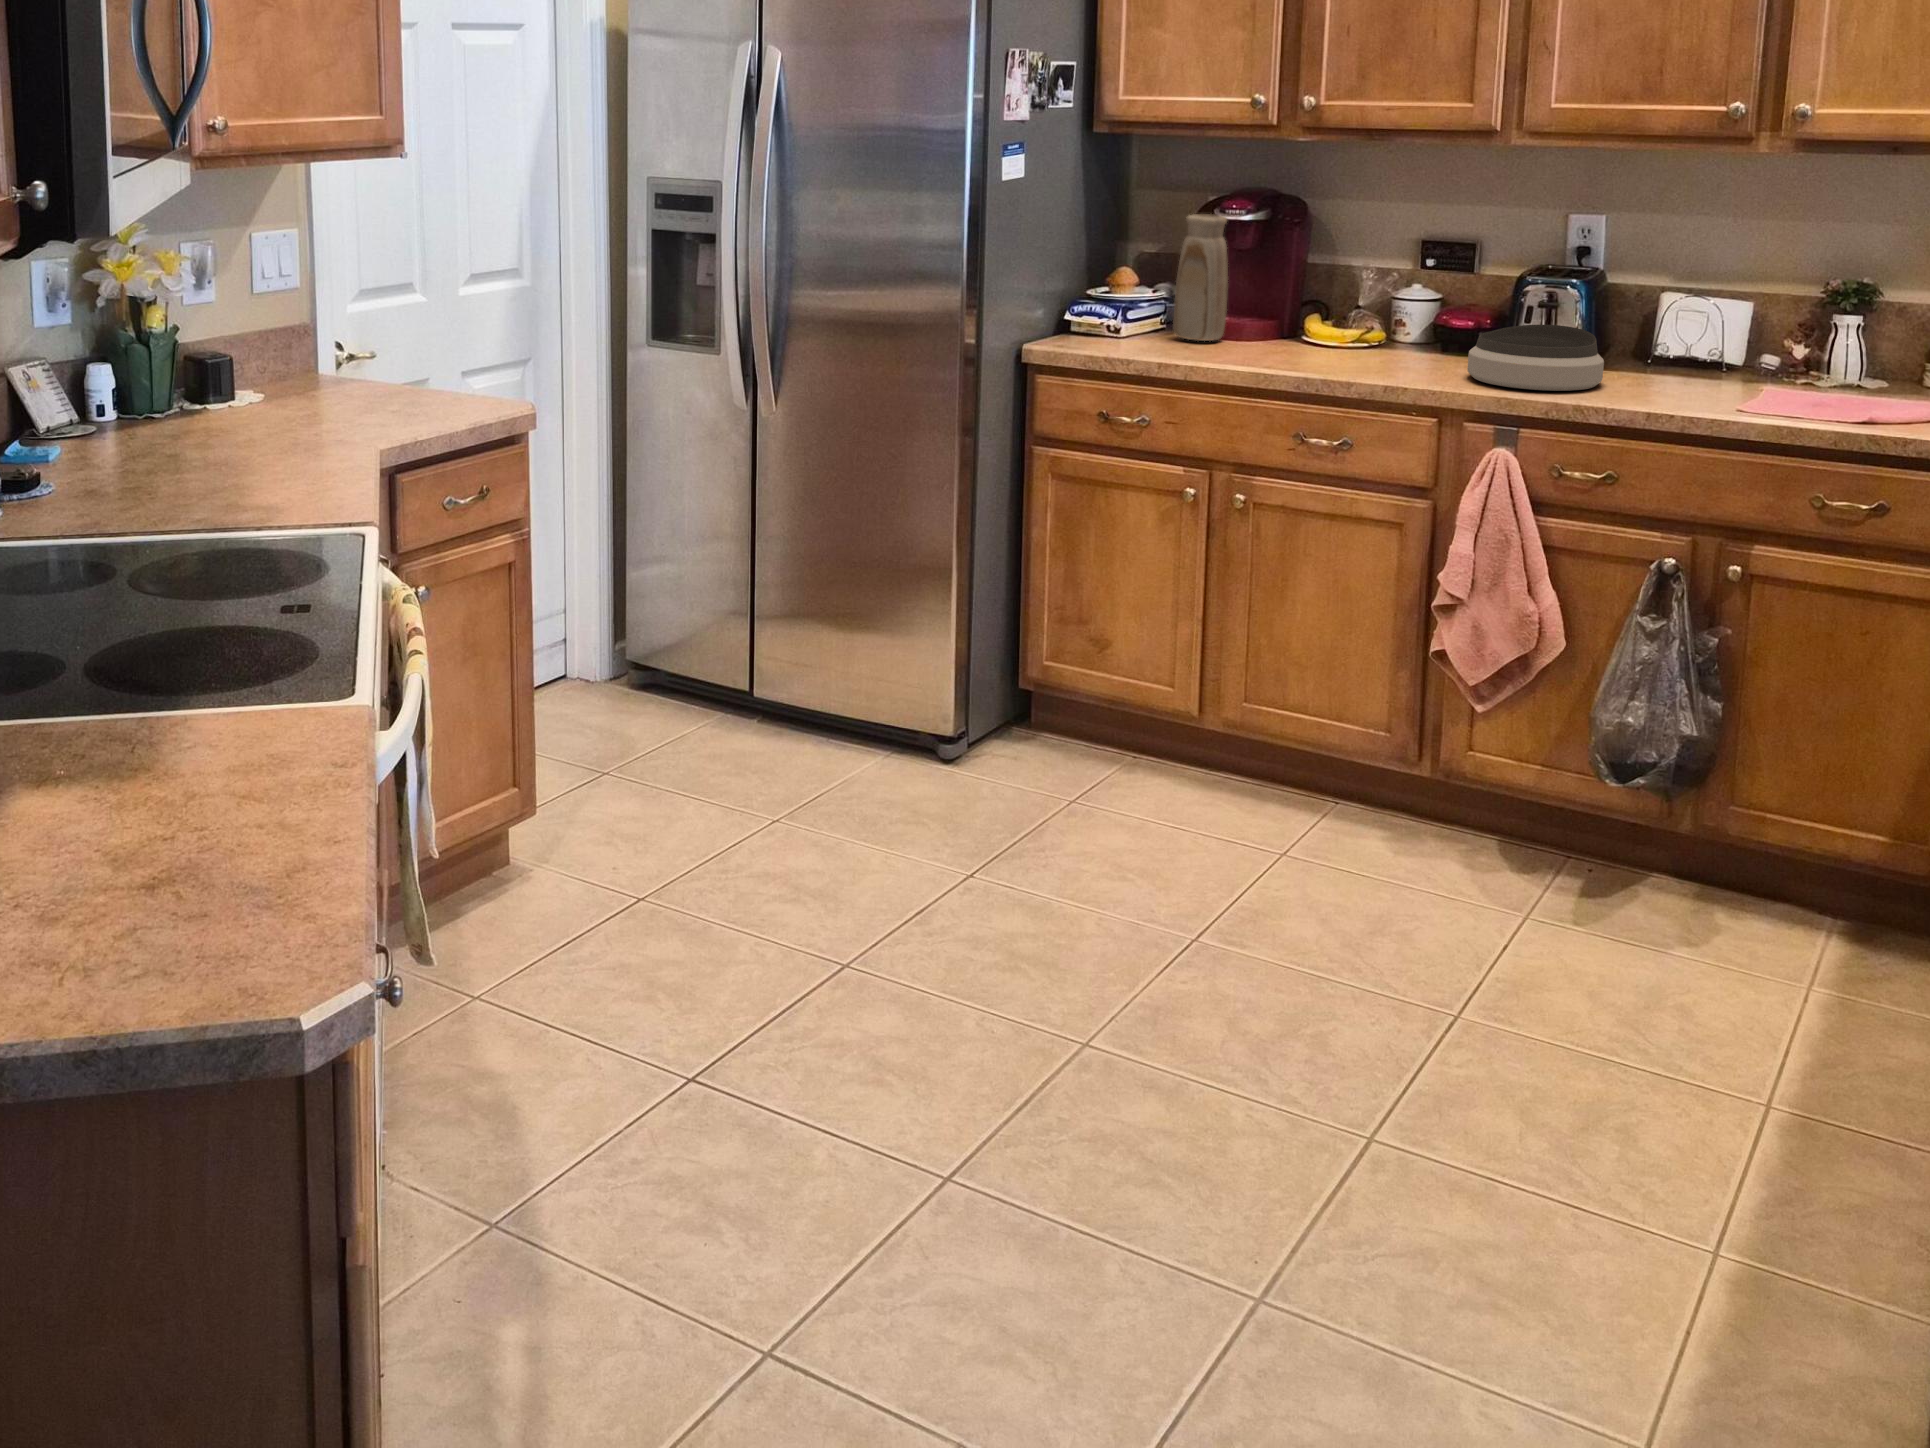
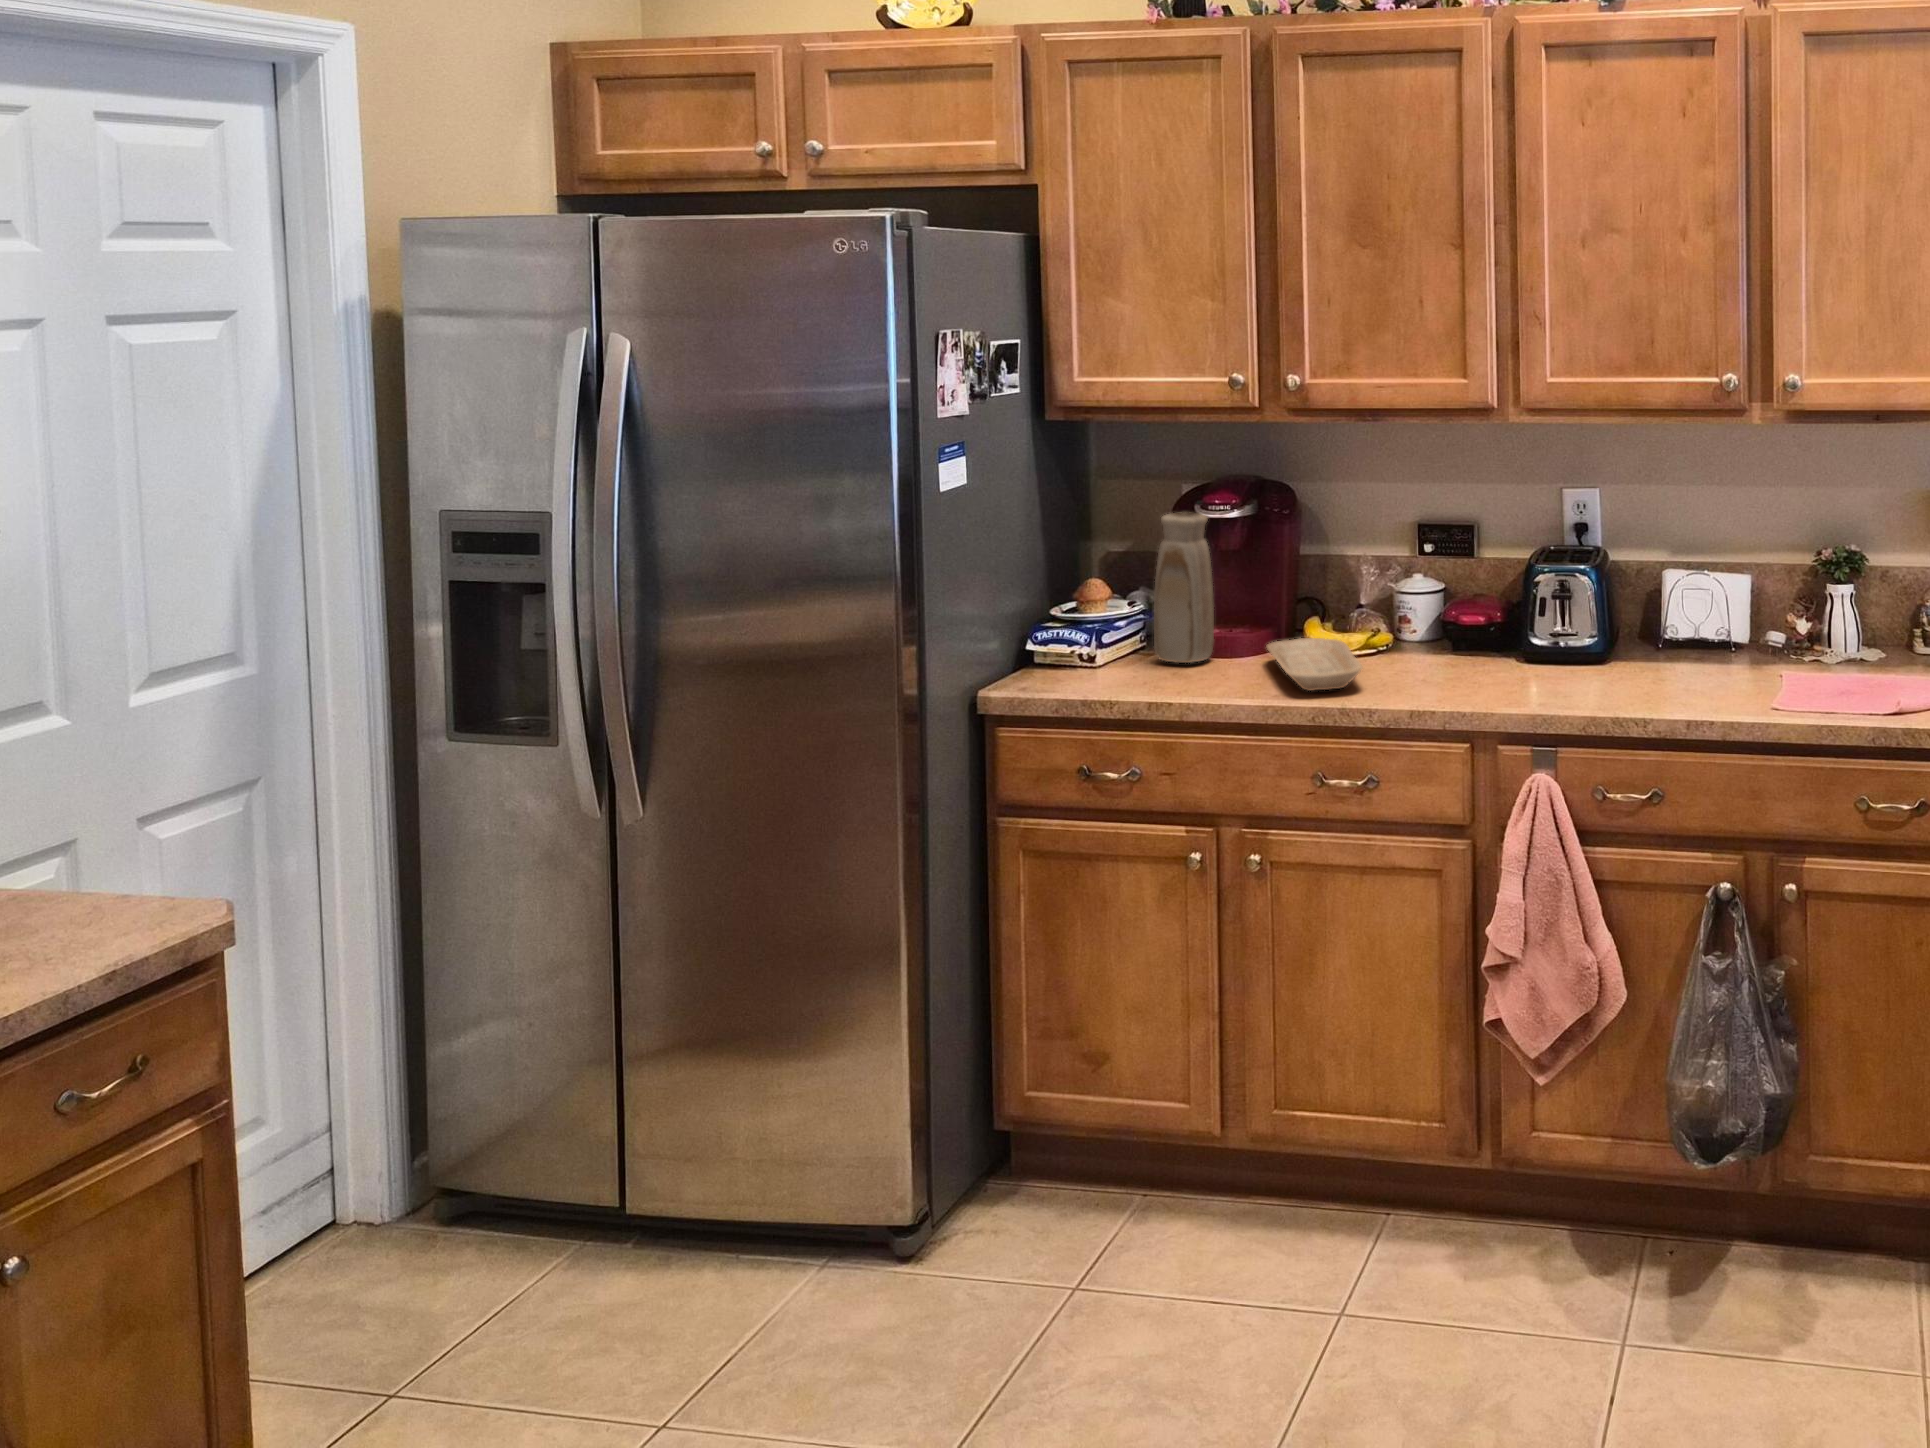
bowl: present [1467,325,1604,391] -> none [1490,619,1628,701]
tray: none [1270,329,1351,366] -> present [1267,638,1362,691]

